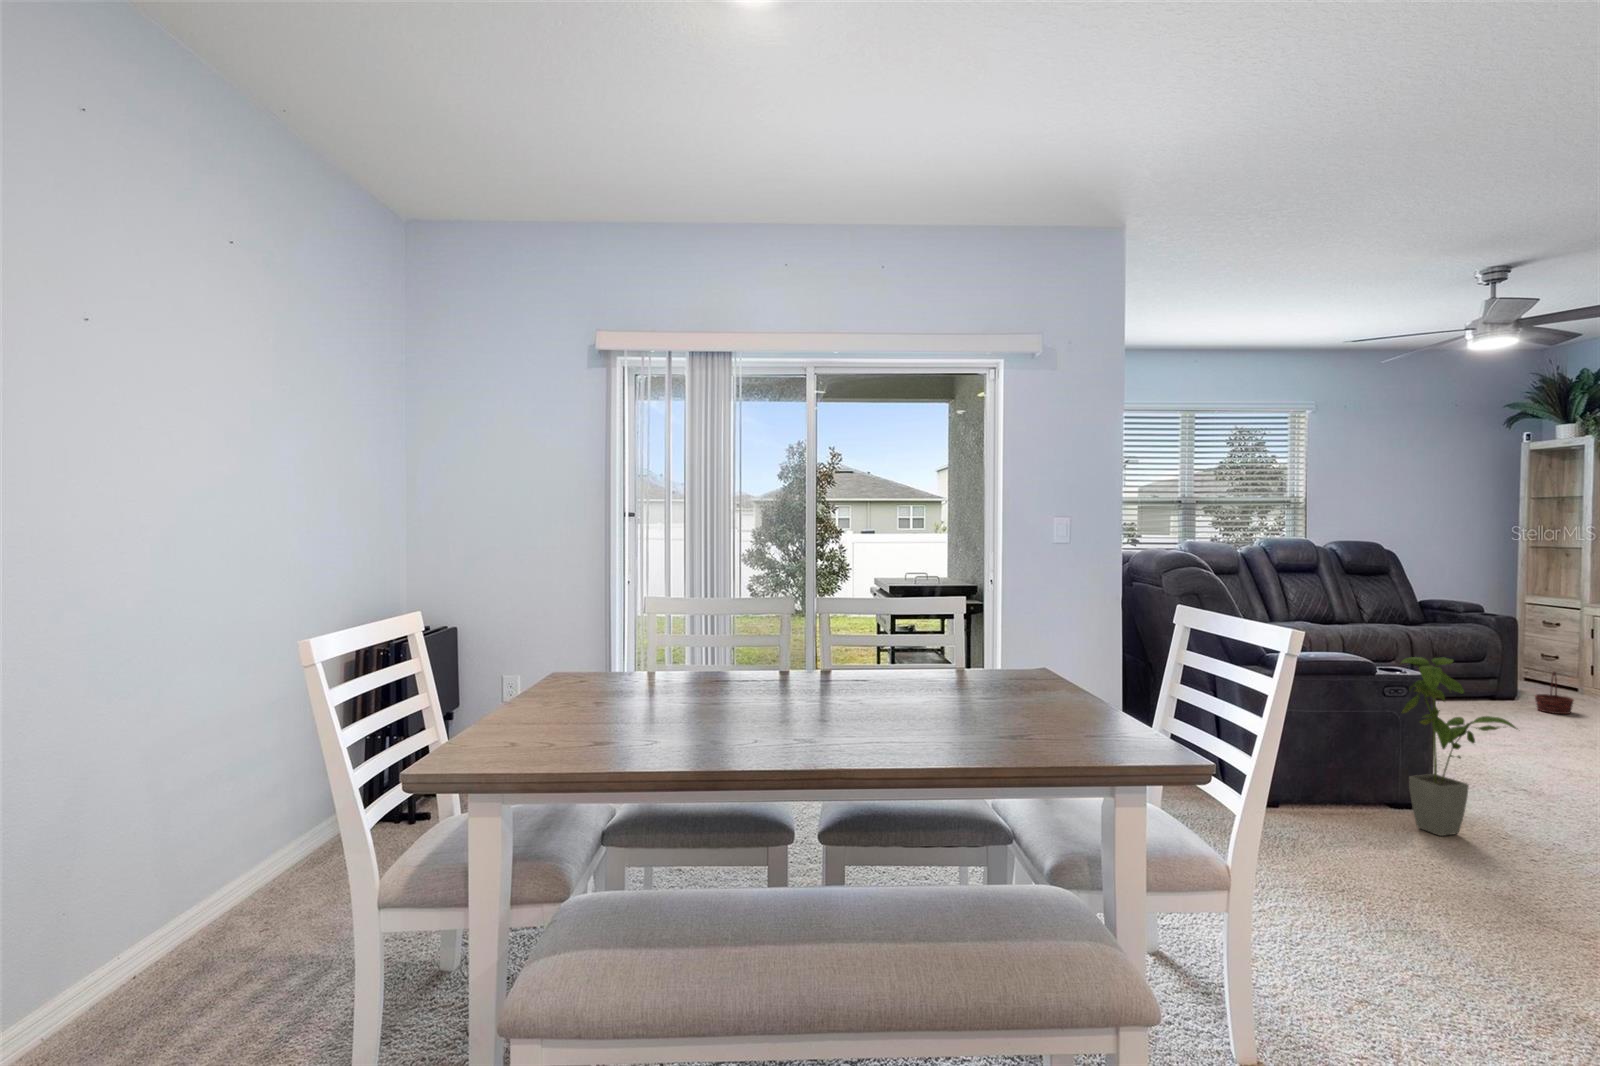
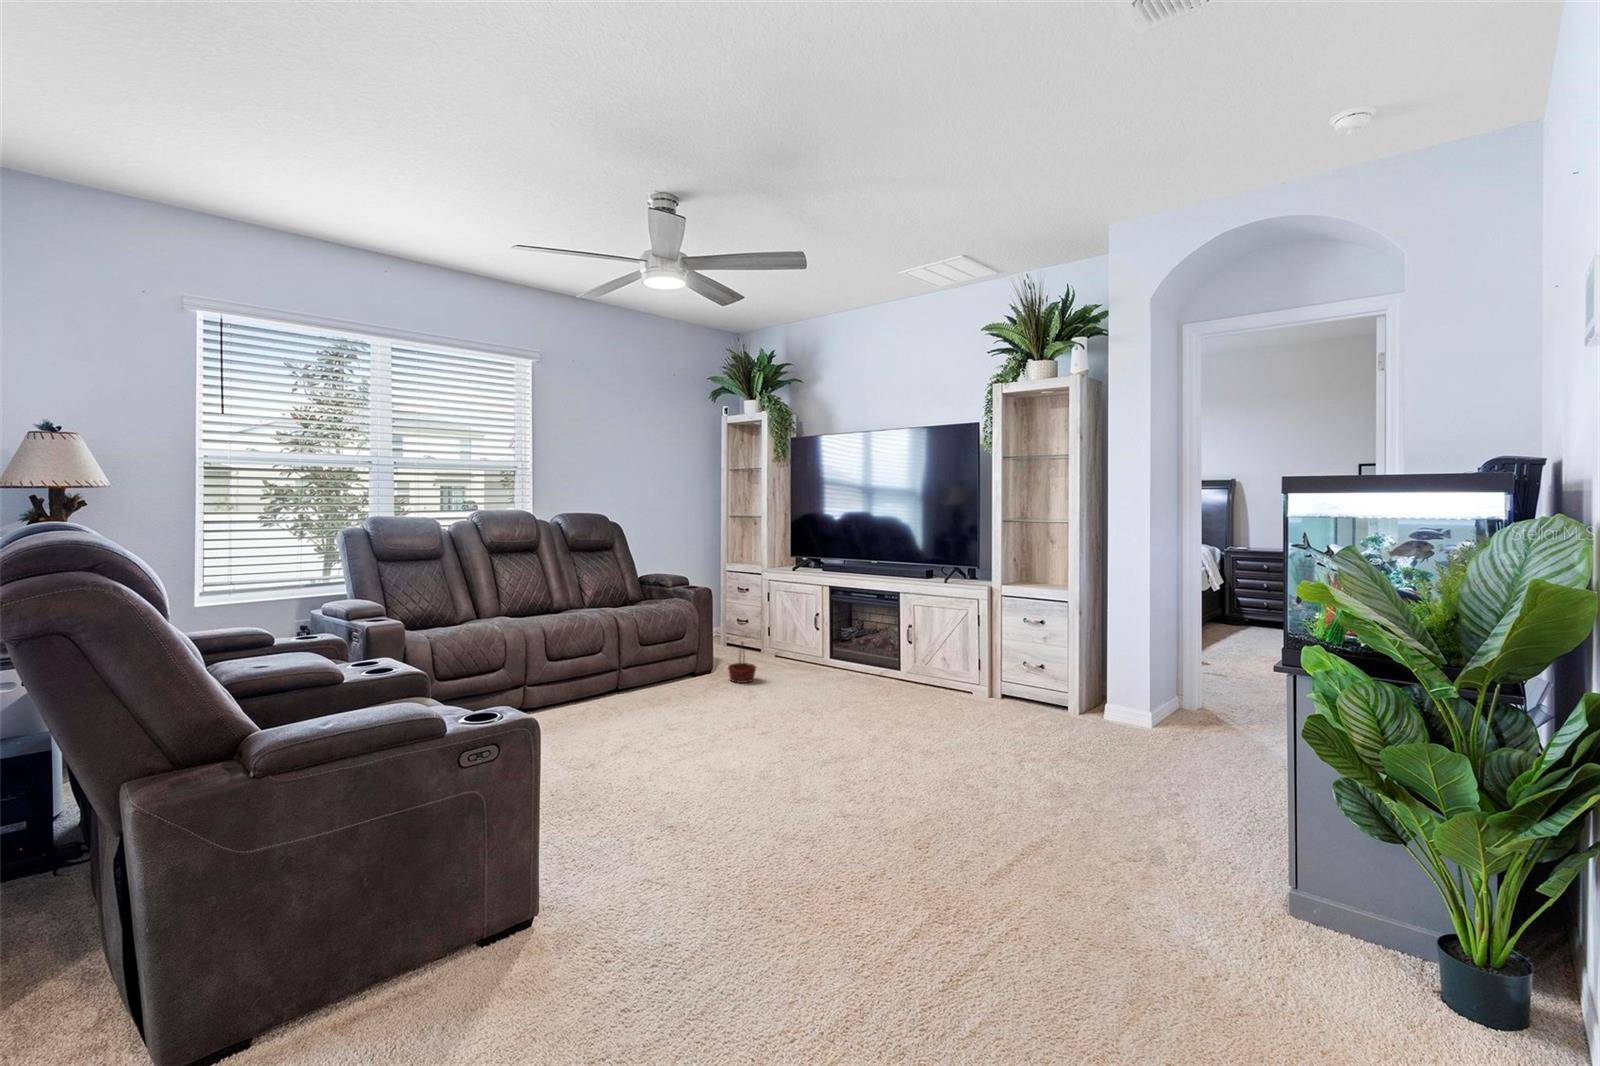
house plant: present [1401,657,1518,836] -> none [541,712,686,976]

